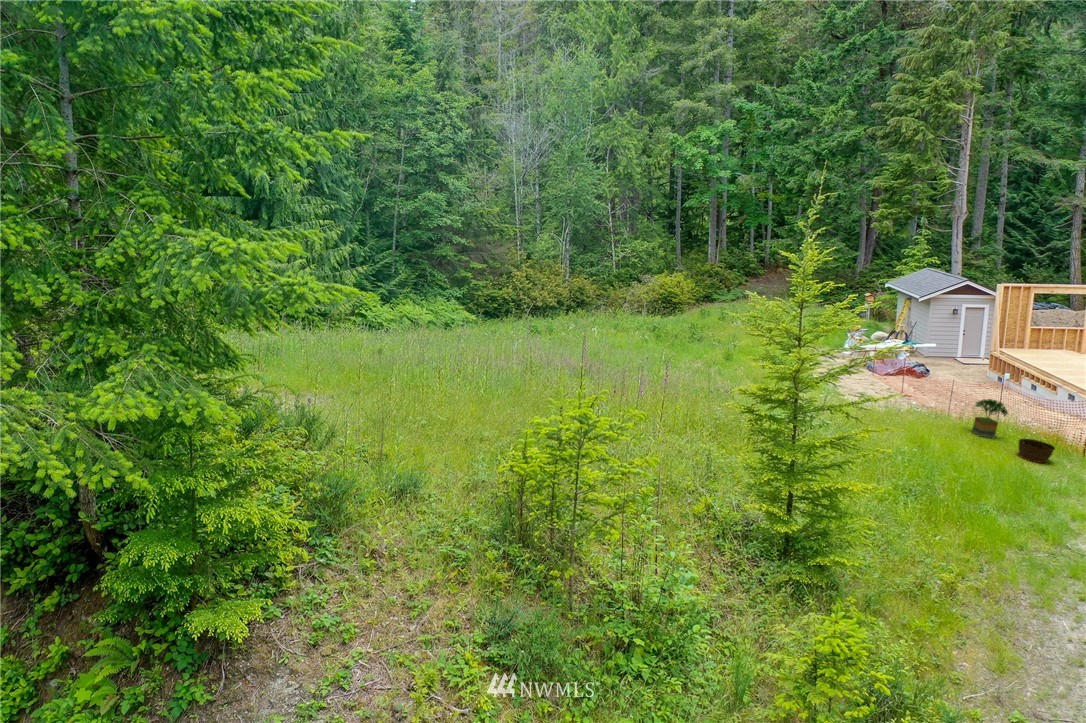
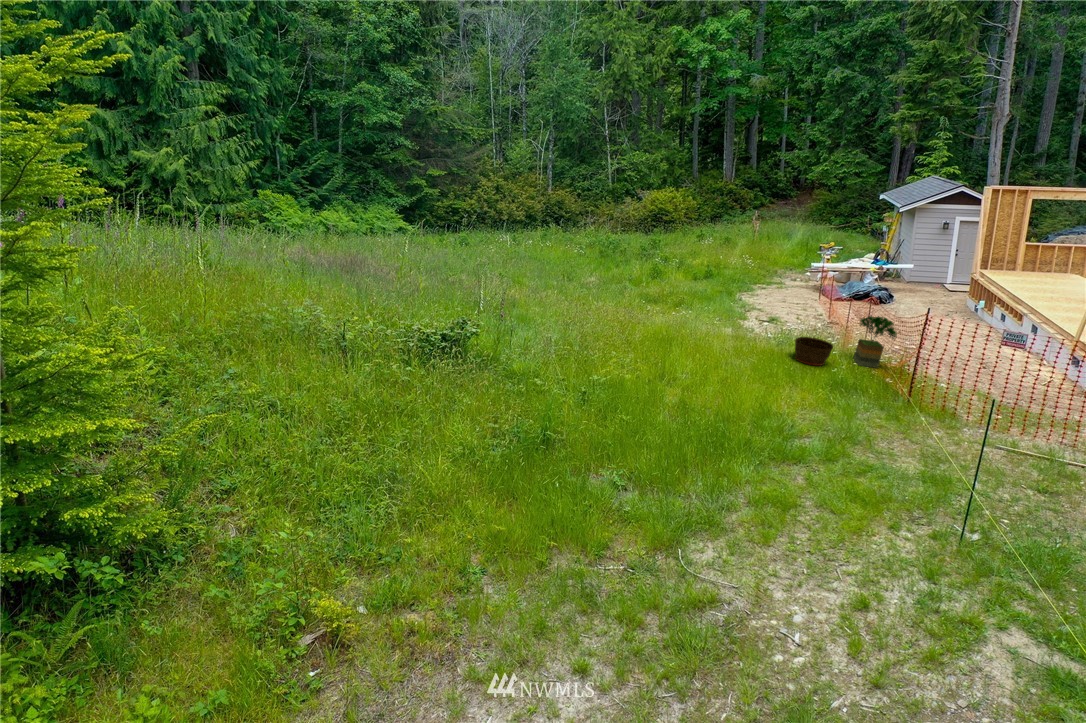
basket: present [1018,439,1055,463] -> present [795,337,833,366]

